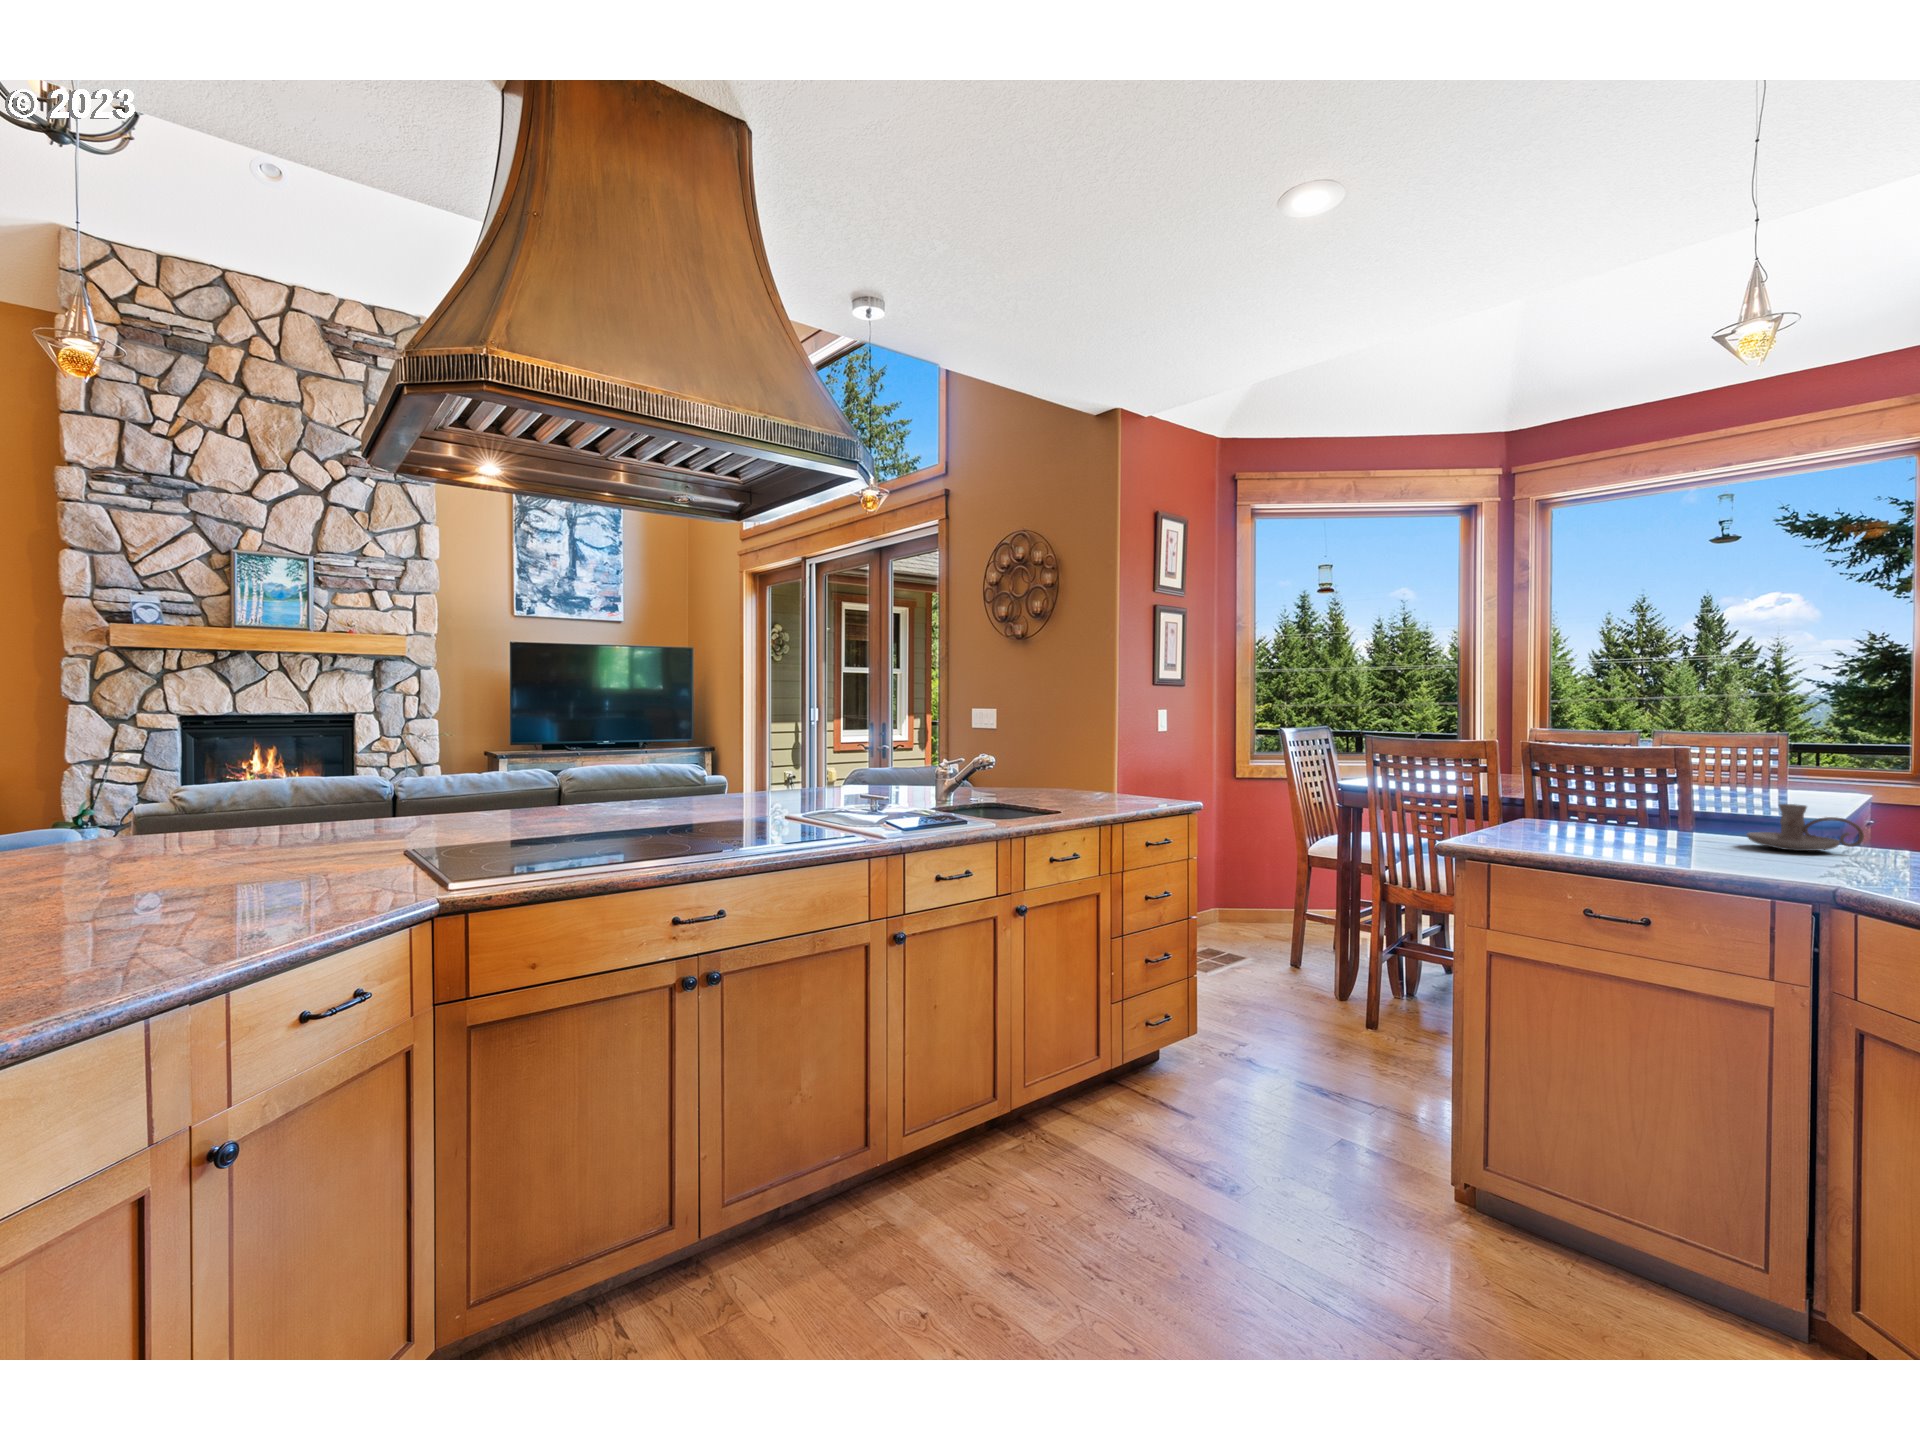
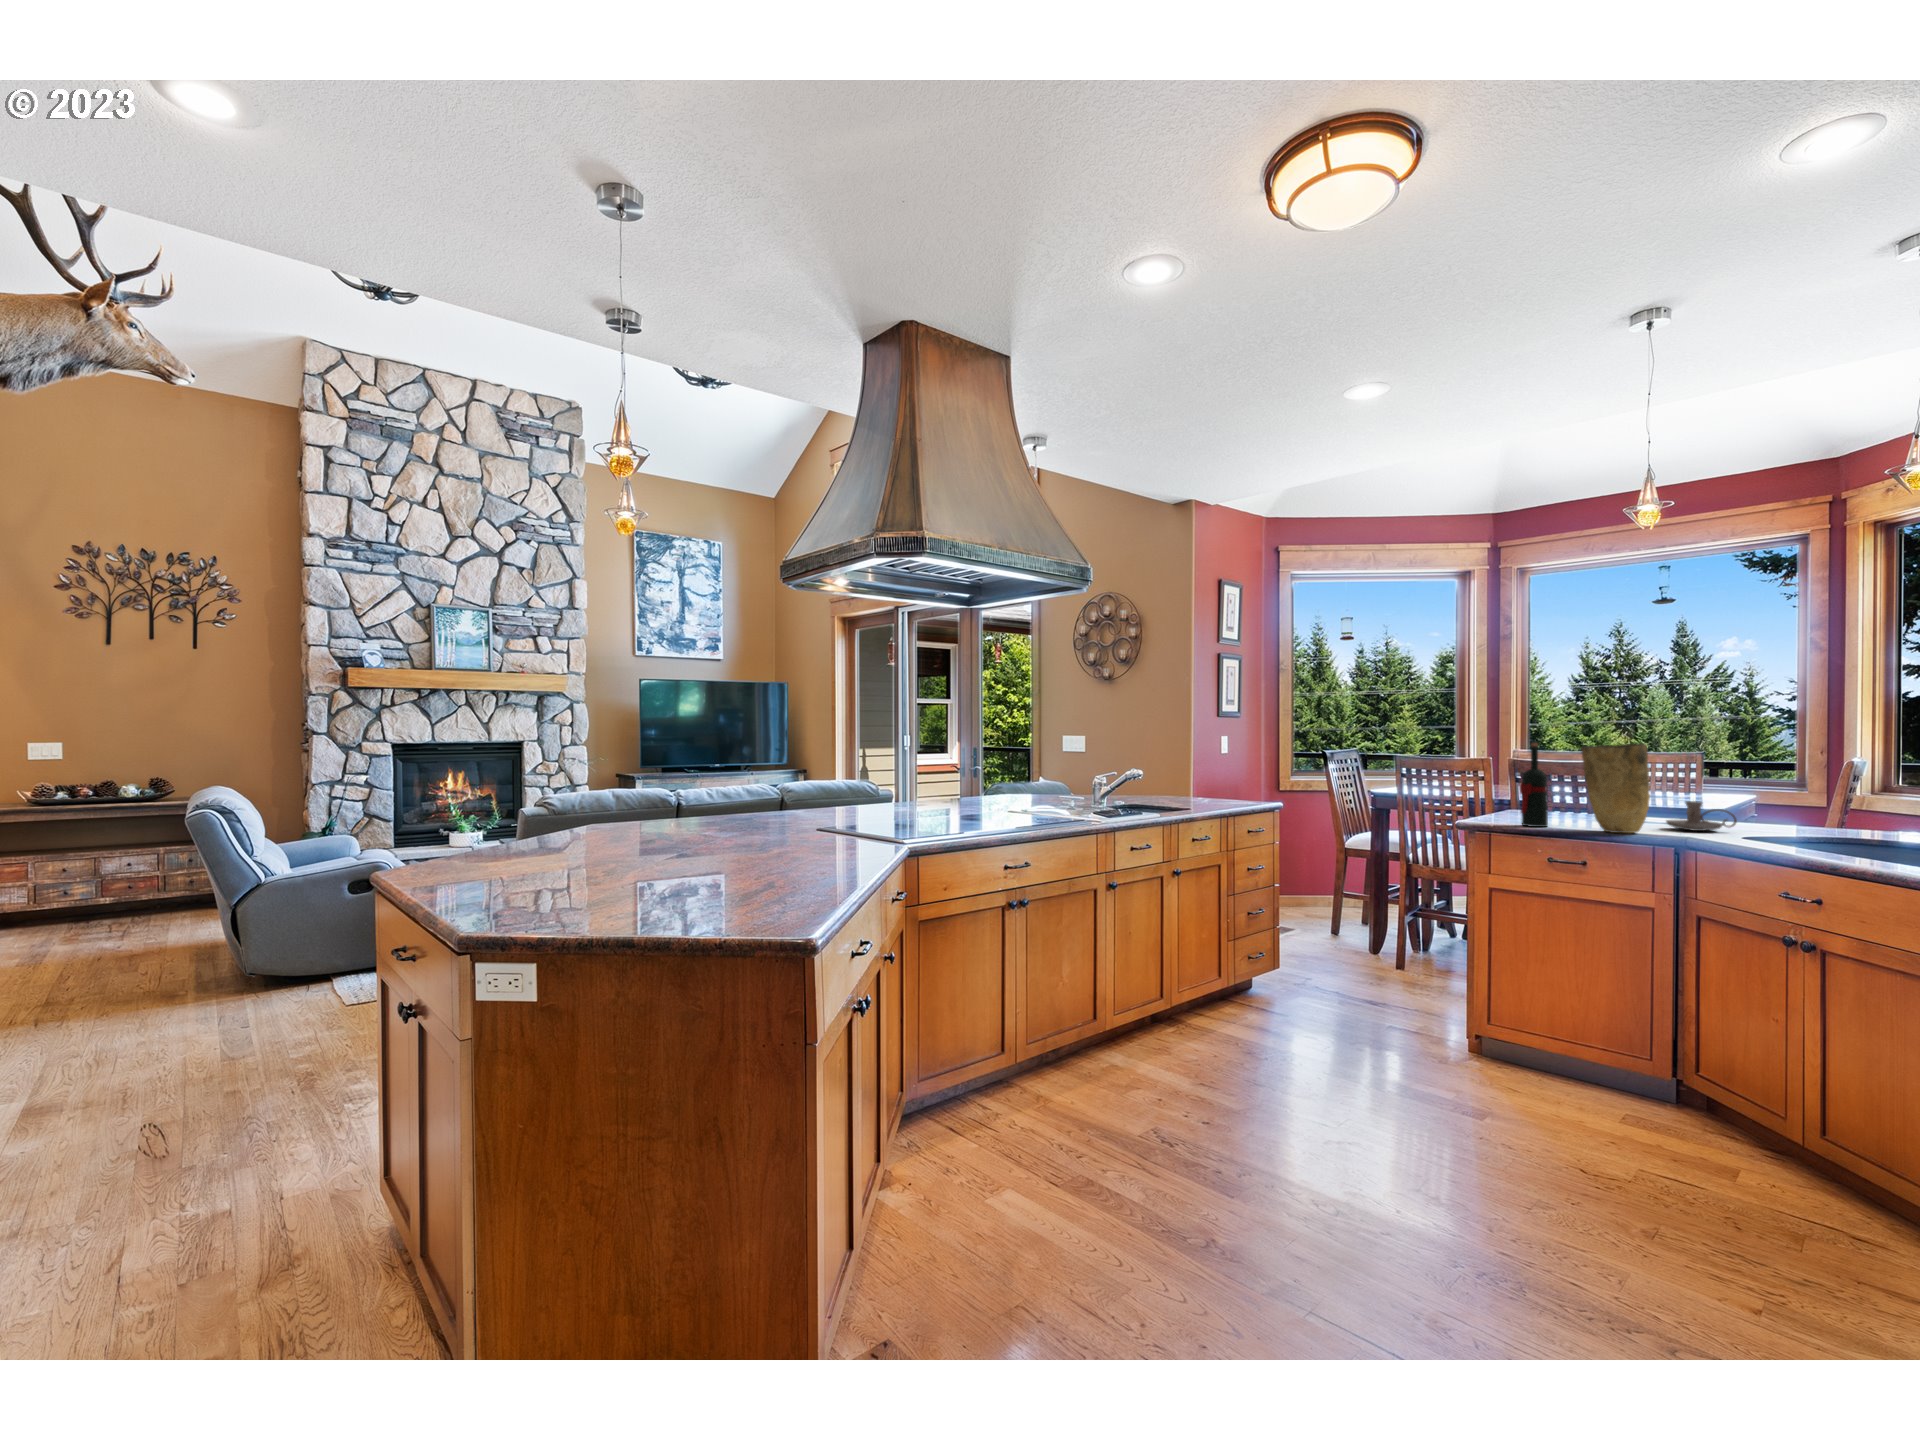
wine bottle: none [1520,713,1563,840] -> present [1520,743,1548,827]
vase: none [1615,713,1726,854] -> present [1581,744,1650,833]

